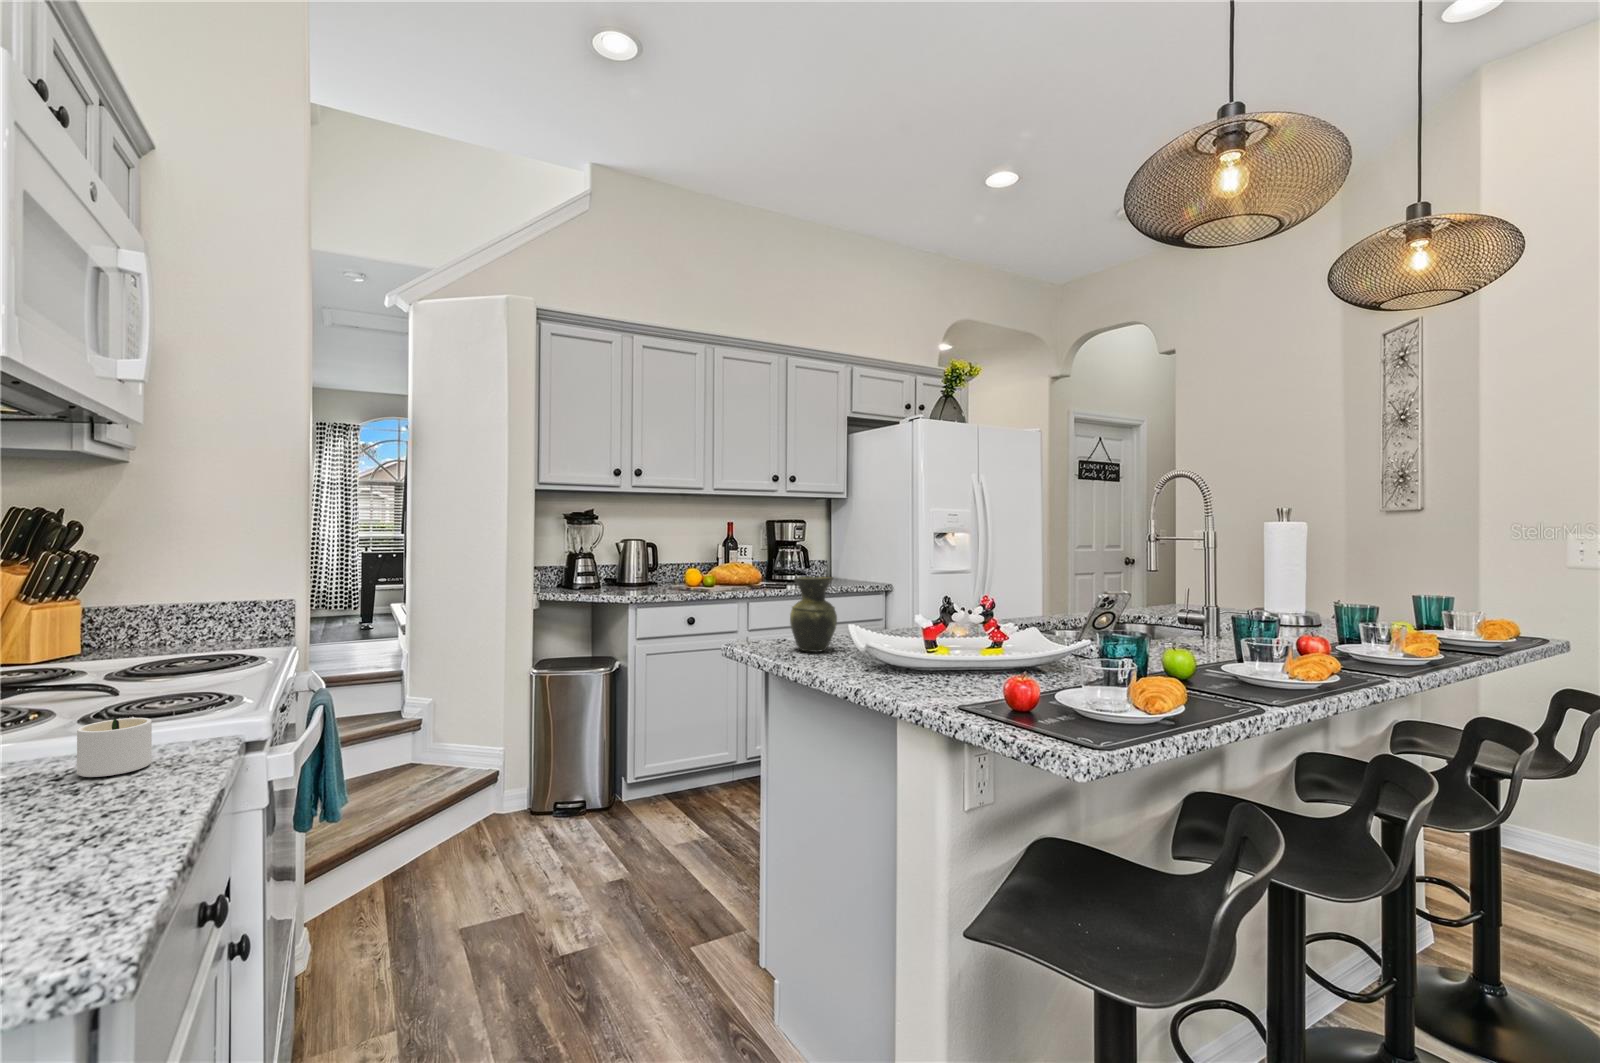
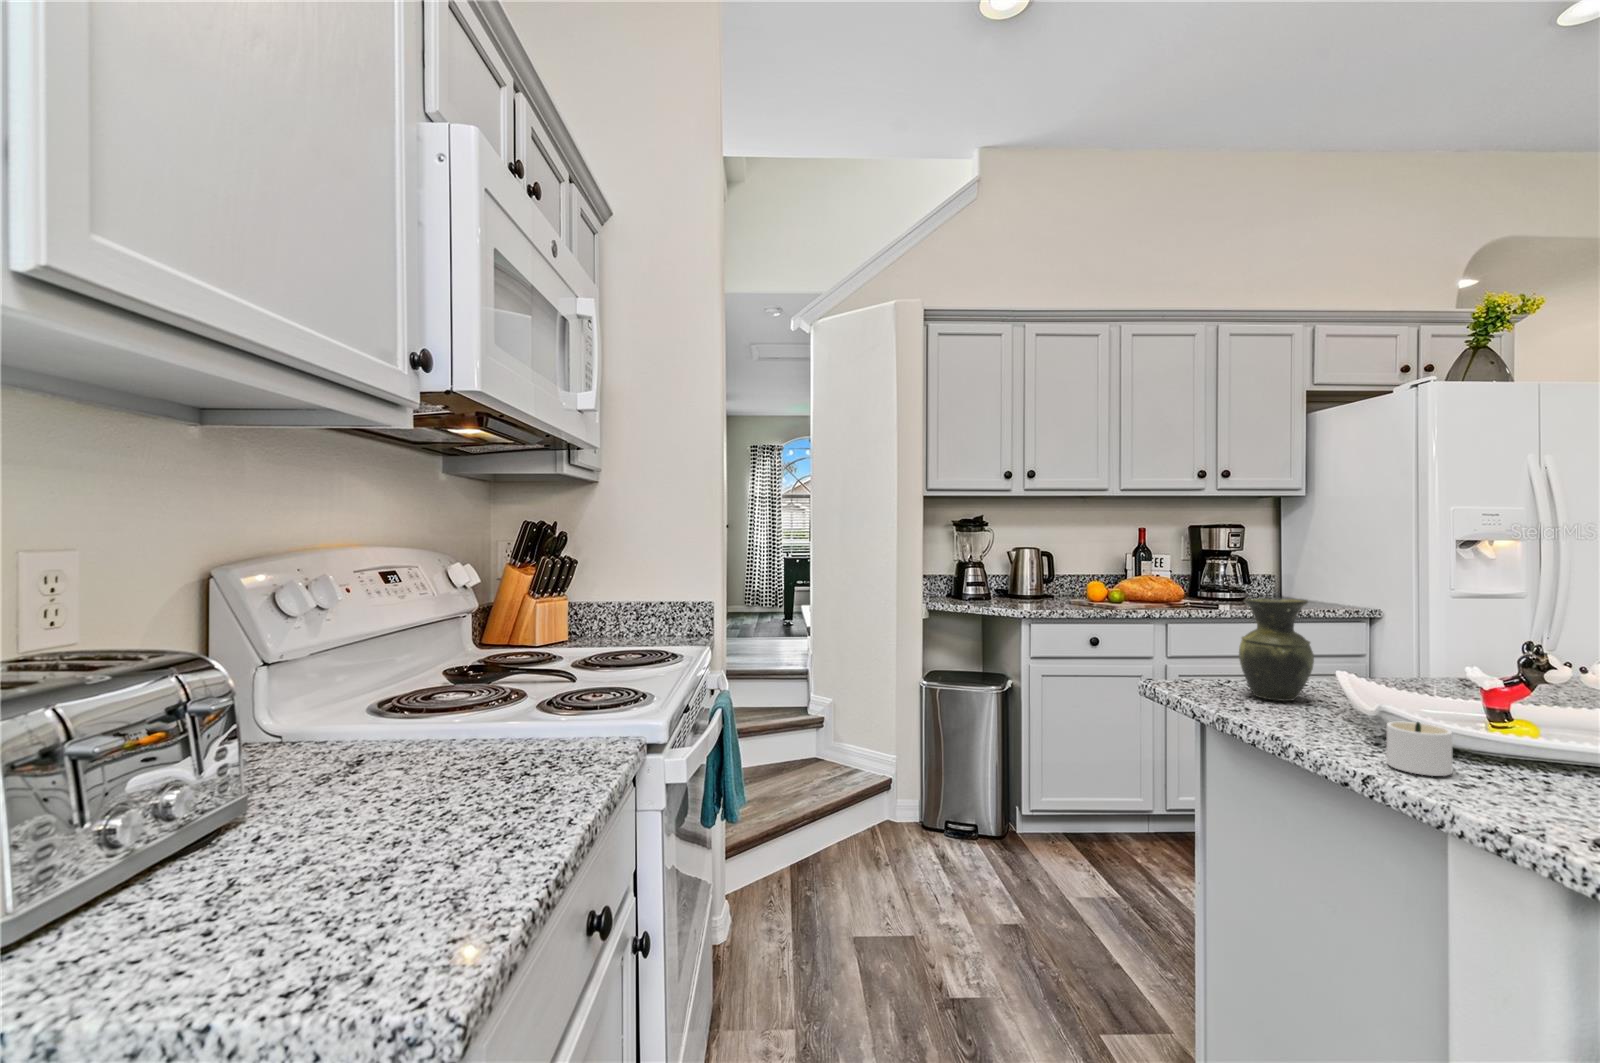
candle: present [77,718,152,777] -> present [1387,722,1452,776]

